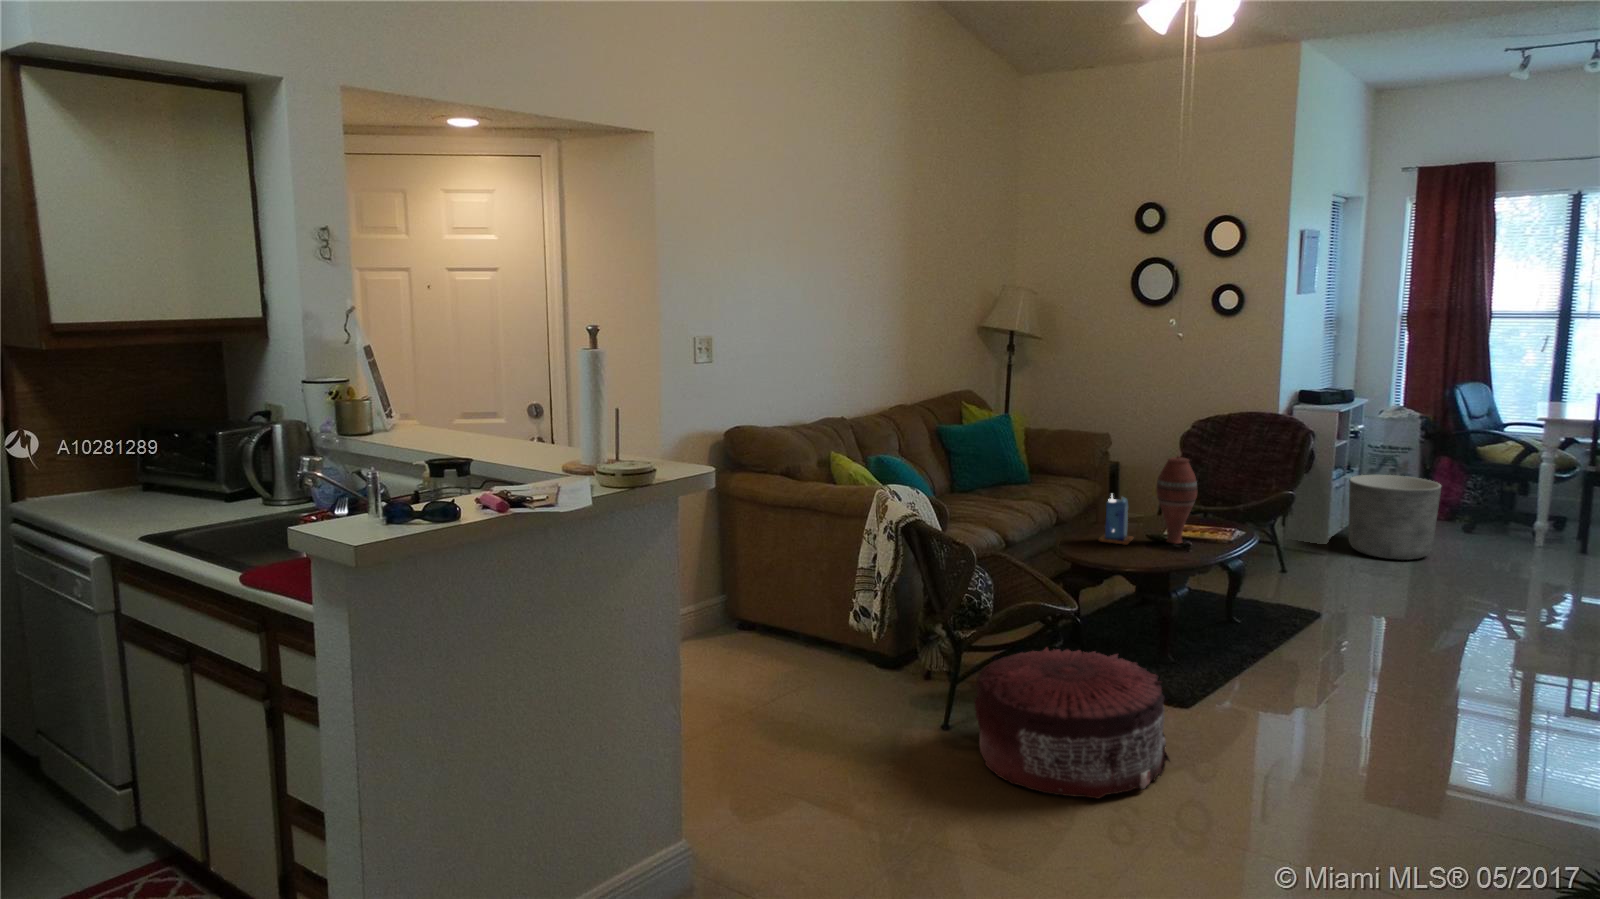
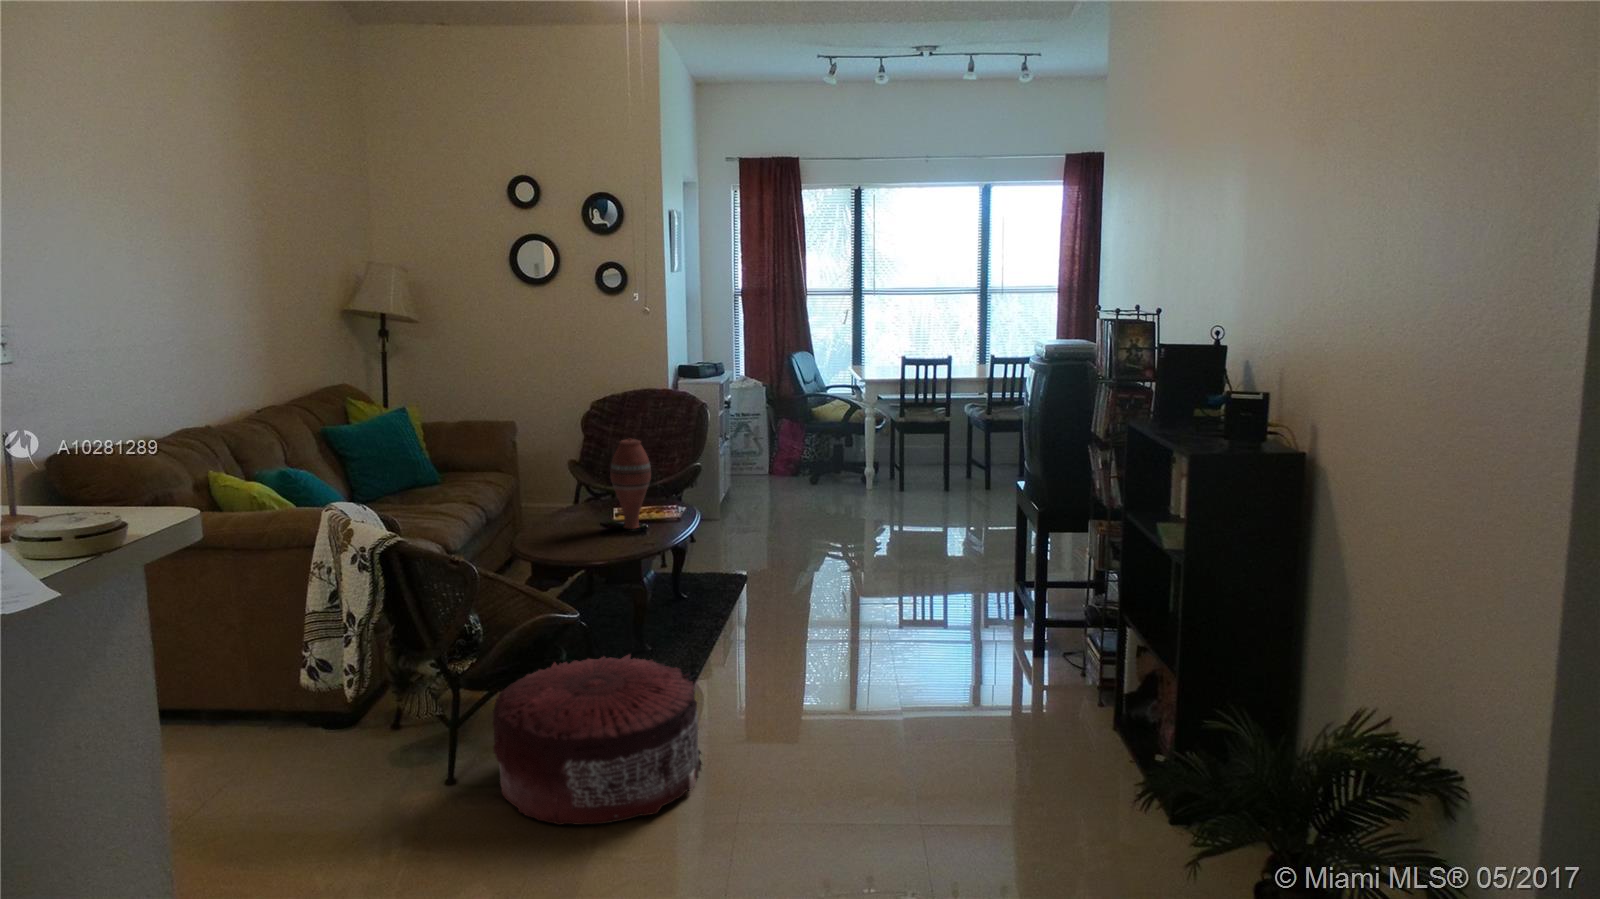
planter: present [1348,475,1441,560] -> none [731,440,805,517]
candle: present [1099,495,1133,545] -> none [557,484,590,538]

